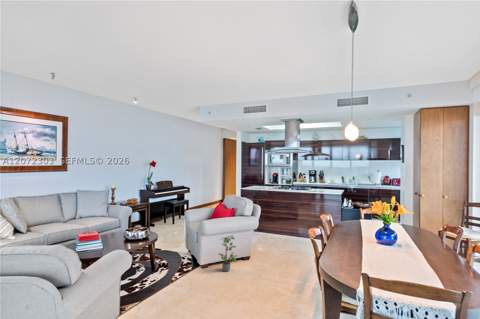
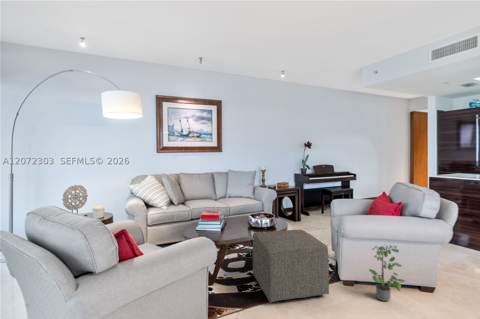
ottoman: none [134,236,196,291] -> present [253,230,329,303]

